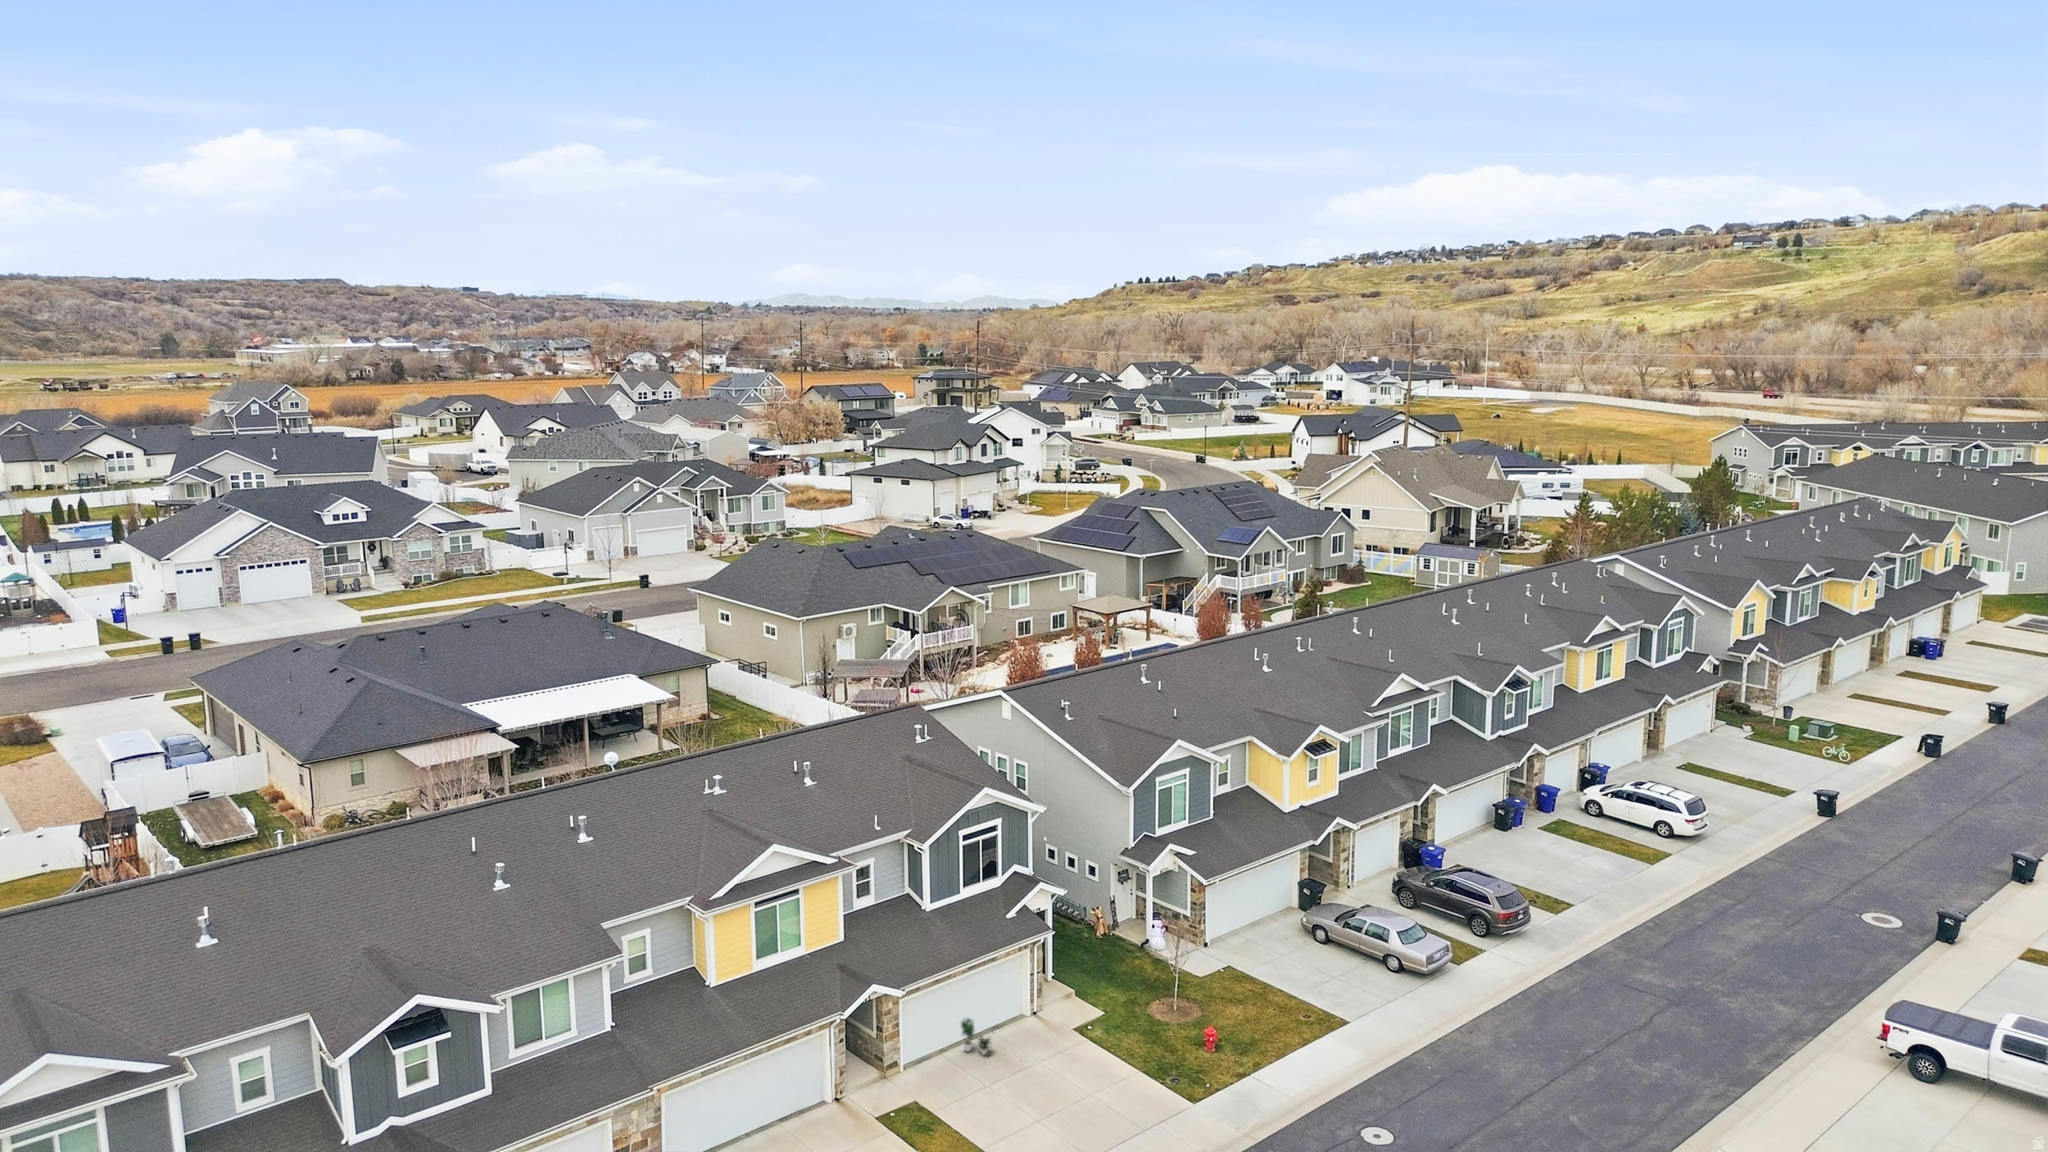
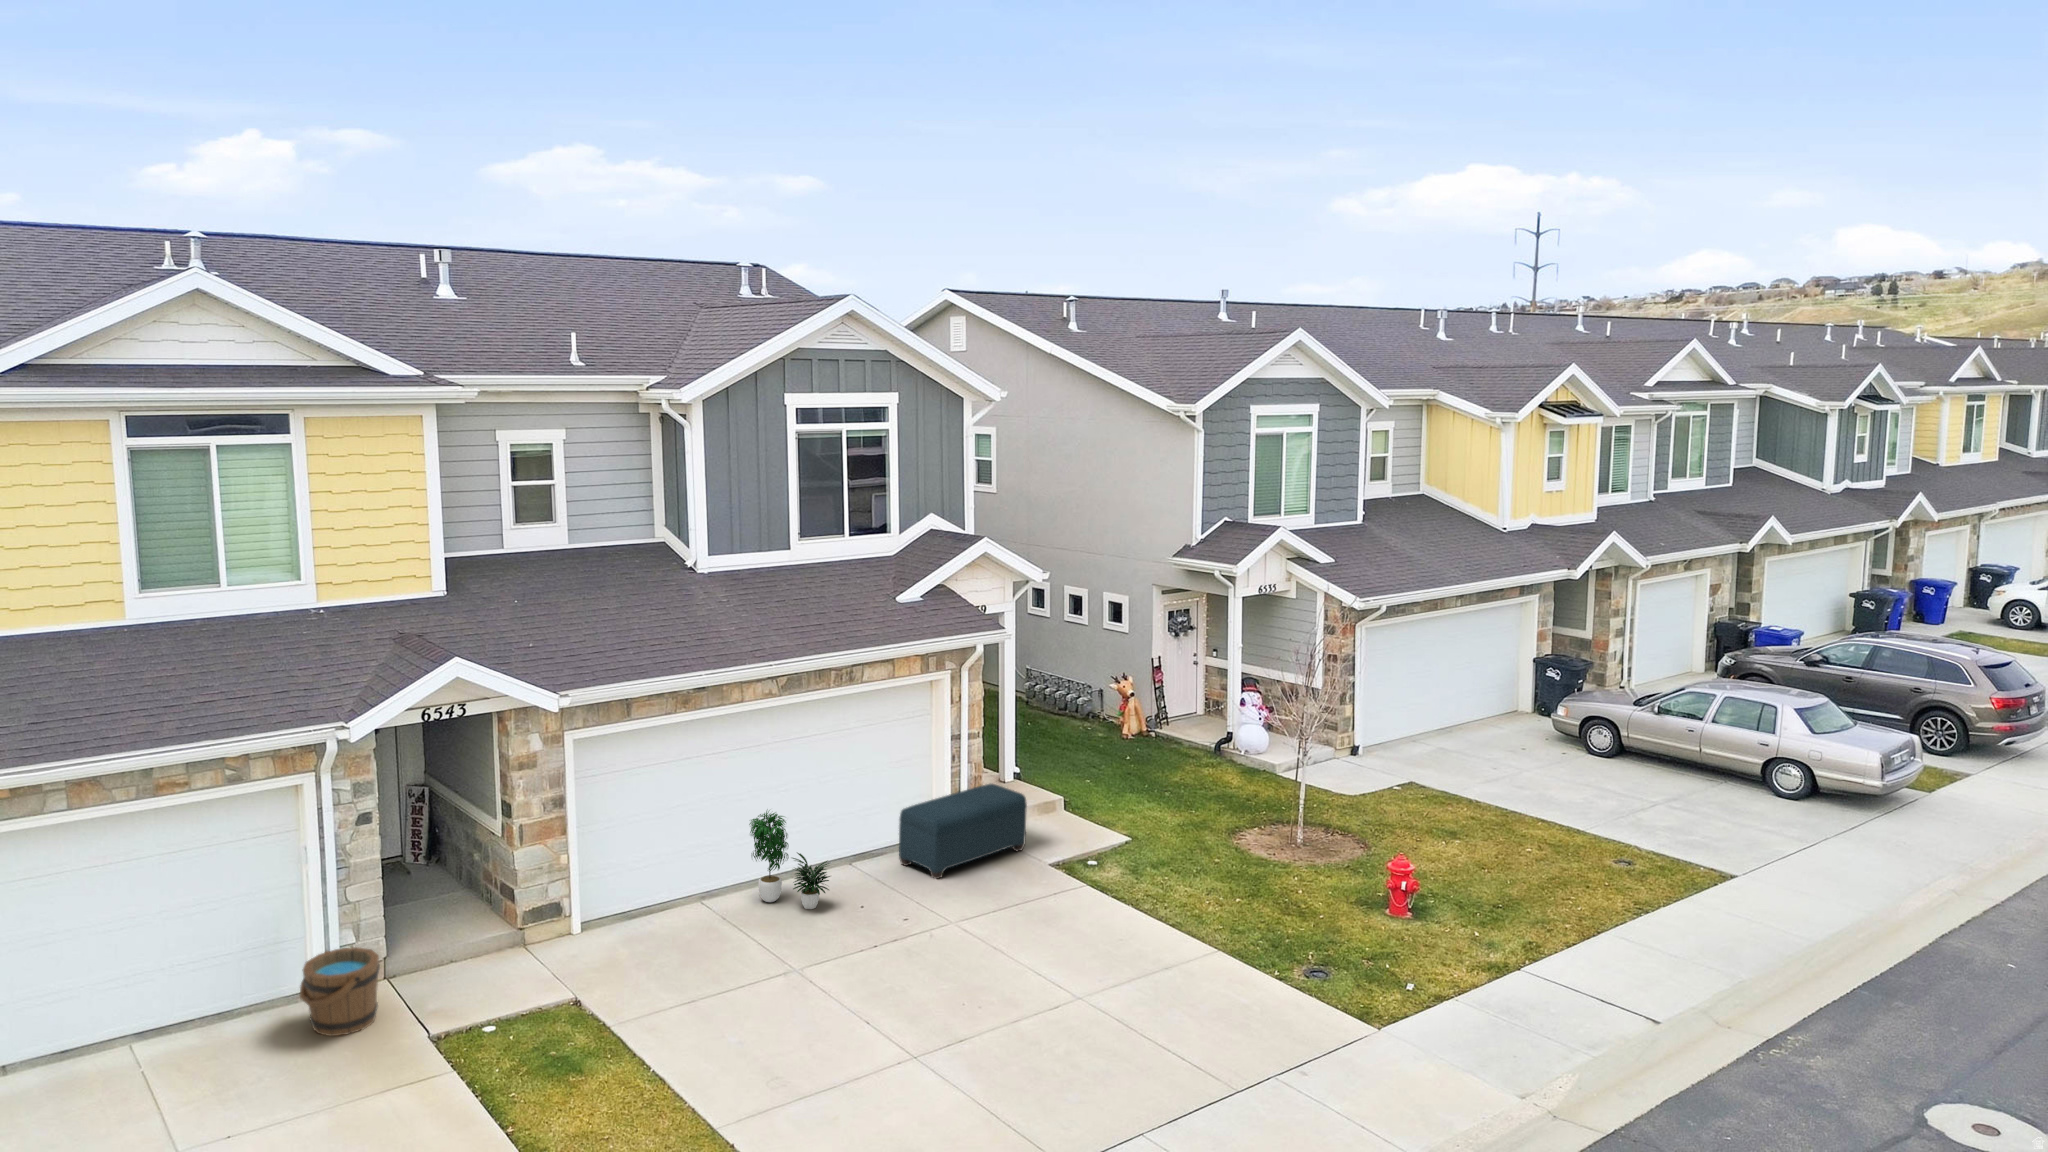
bench: none [1013,989,1063,1037] -> present [899,784,1027,879]
bucket: none [828,1088,854,1120] -> present [300,947,380,1036]

